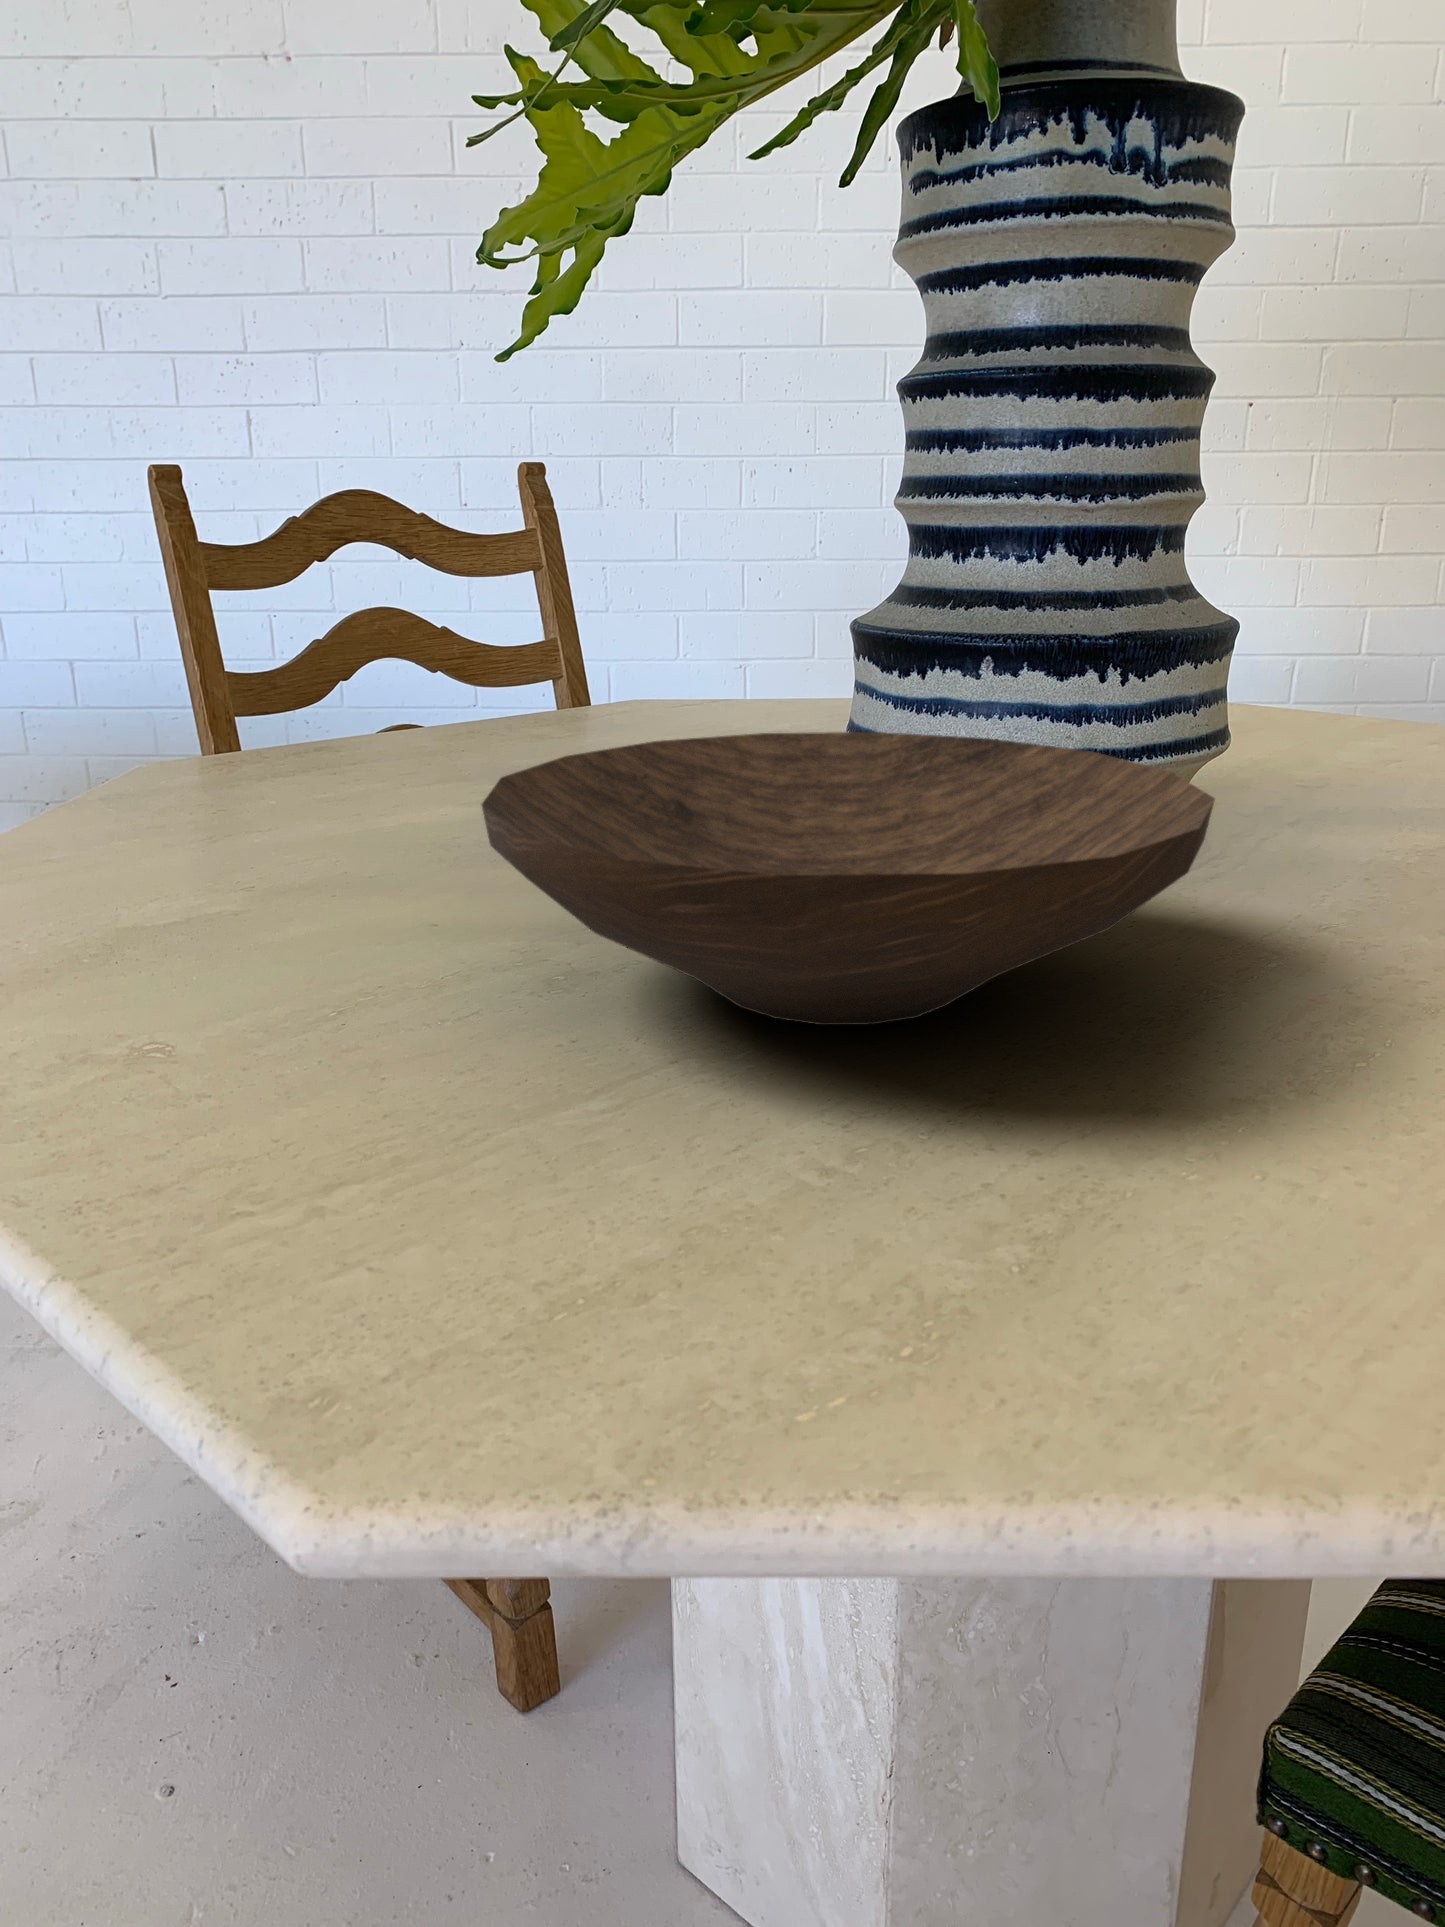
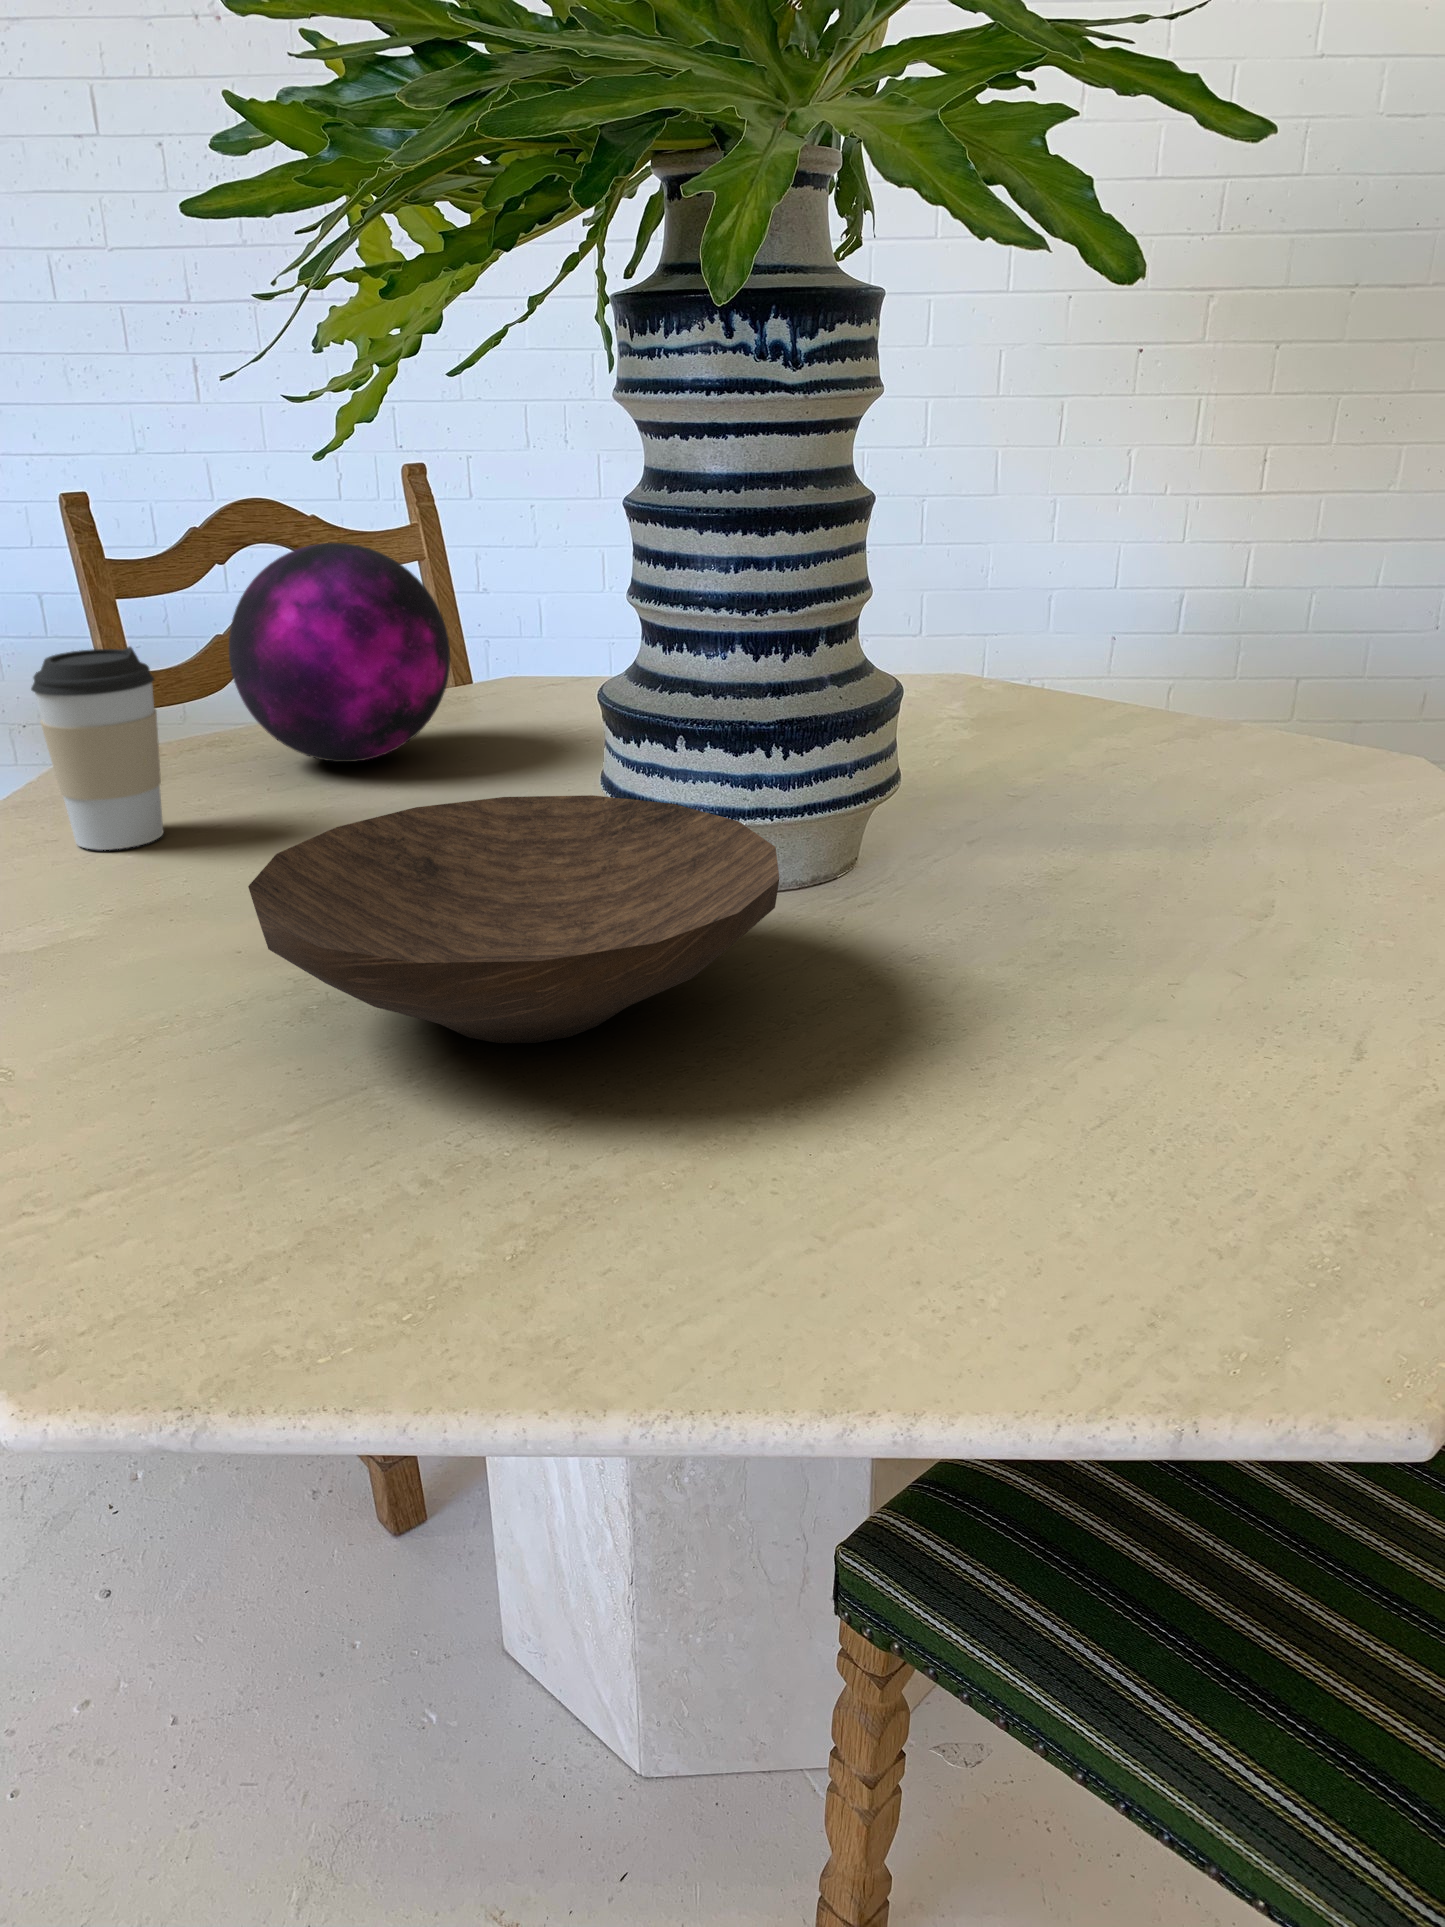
decorative orb: none [357,500,609,755] -> present [229,543,450,762]
coffee cup: none [141,586,289,830] -> present [31,647,163,850]

